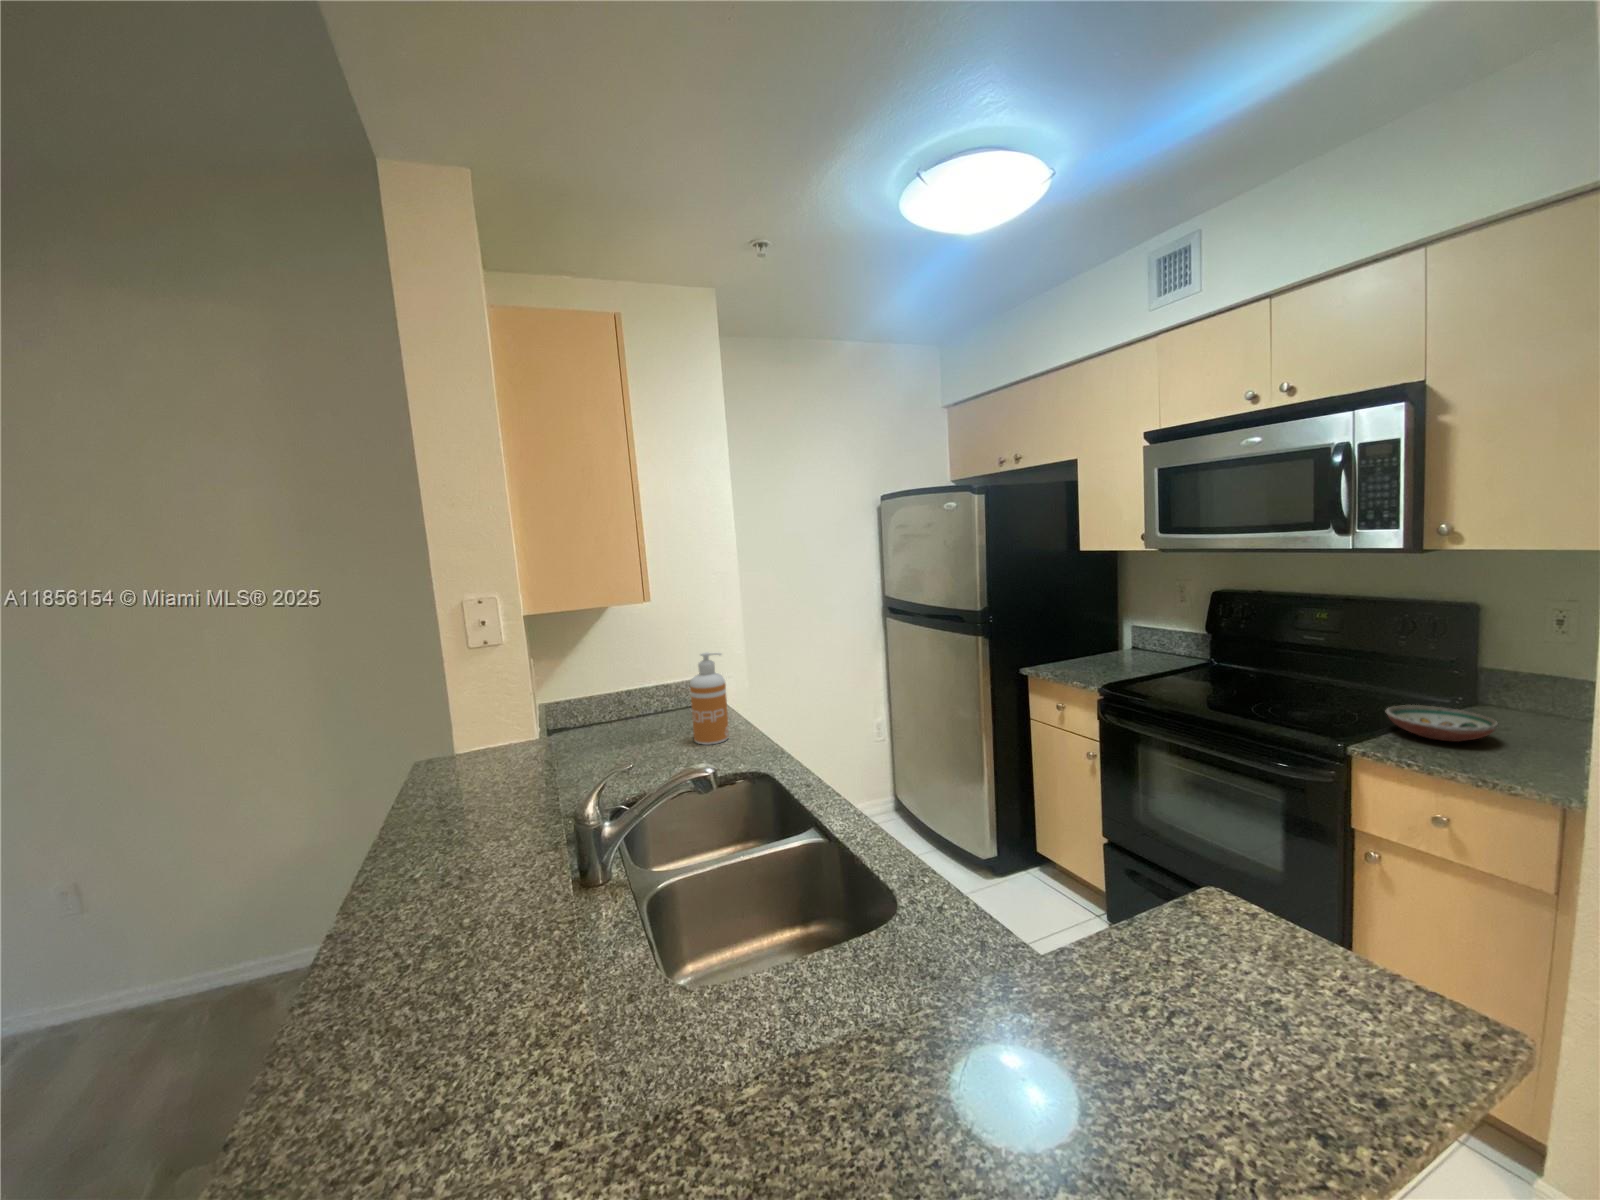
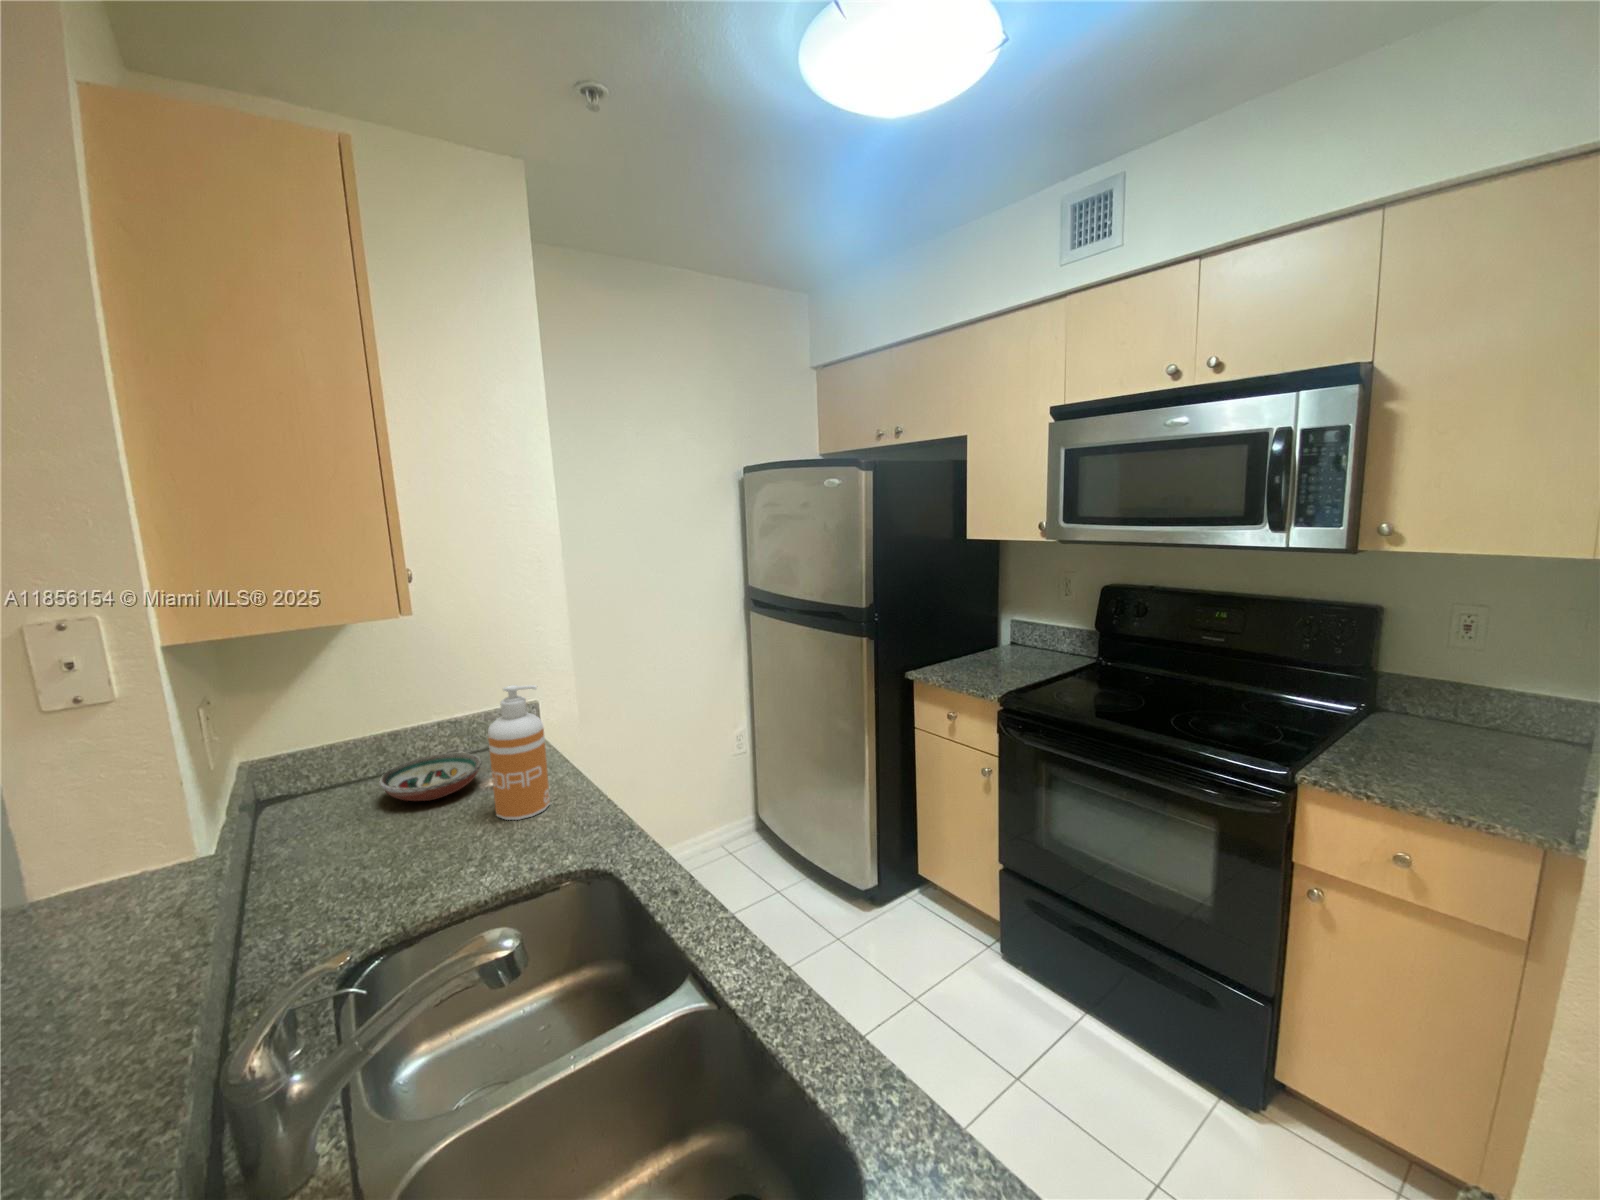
decorative bowl: present [1385,705,1499,742] -> present [379,753,482,801]

